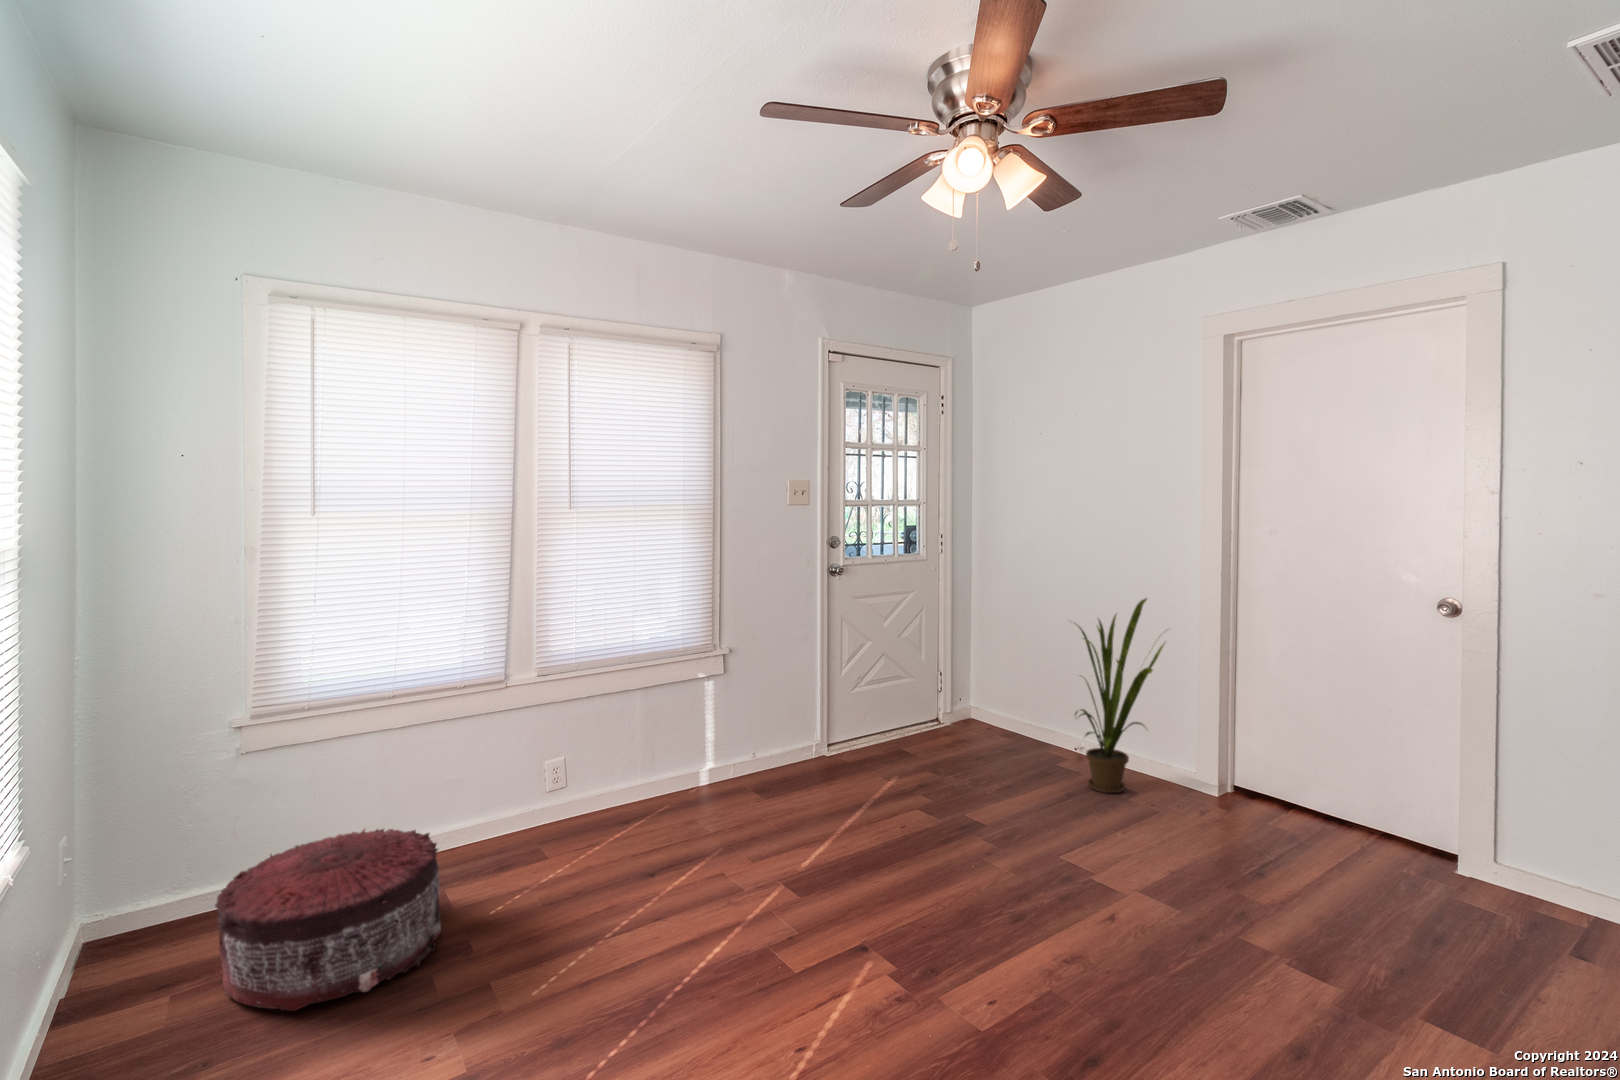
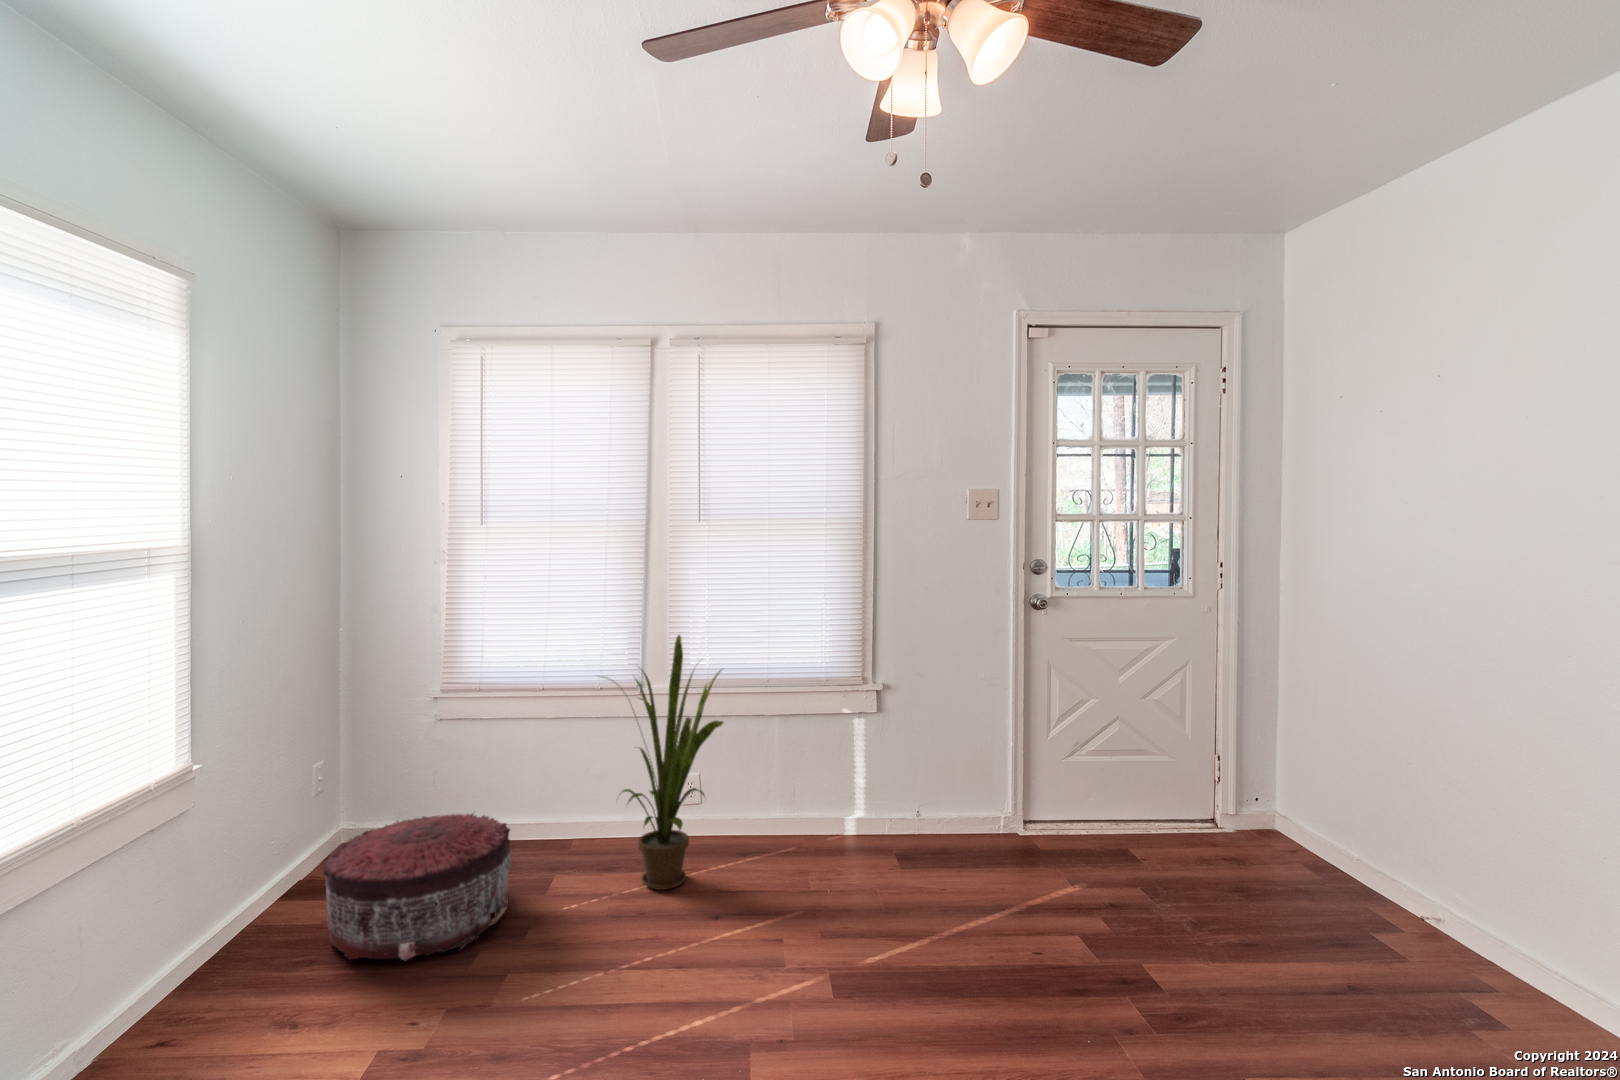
house plant: present [1075,599,1165,793] -> present [615,635,723,890]

